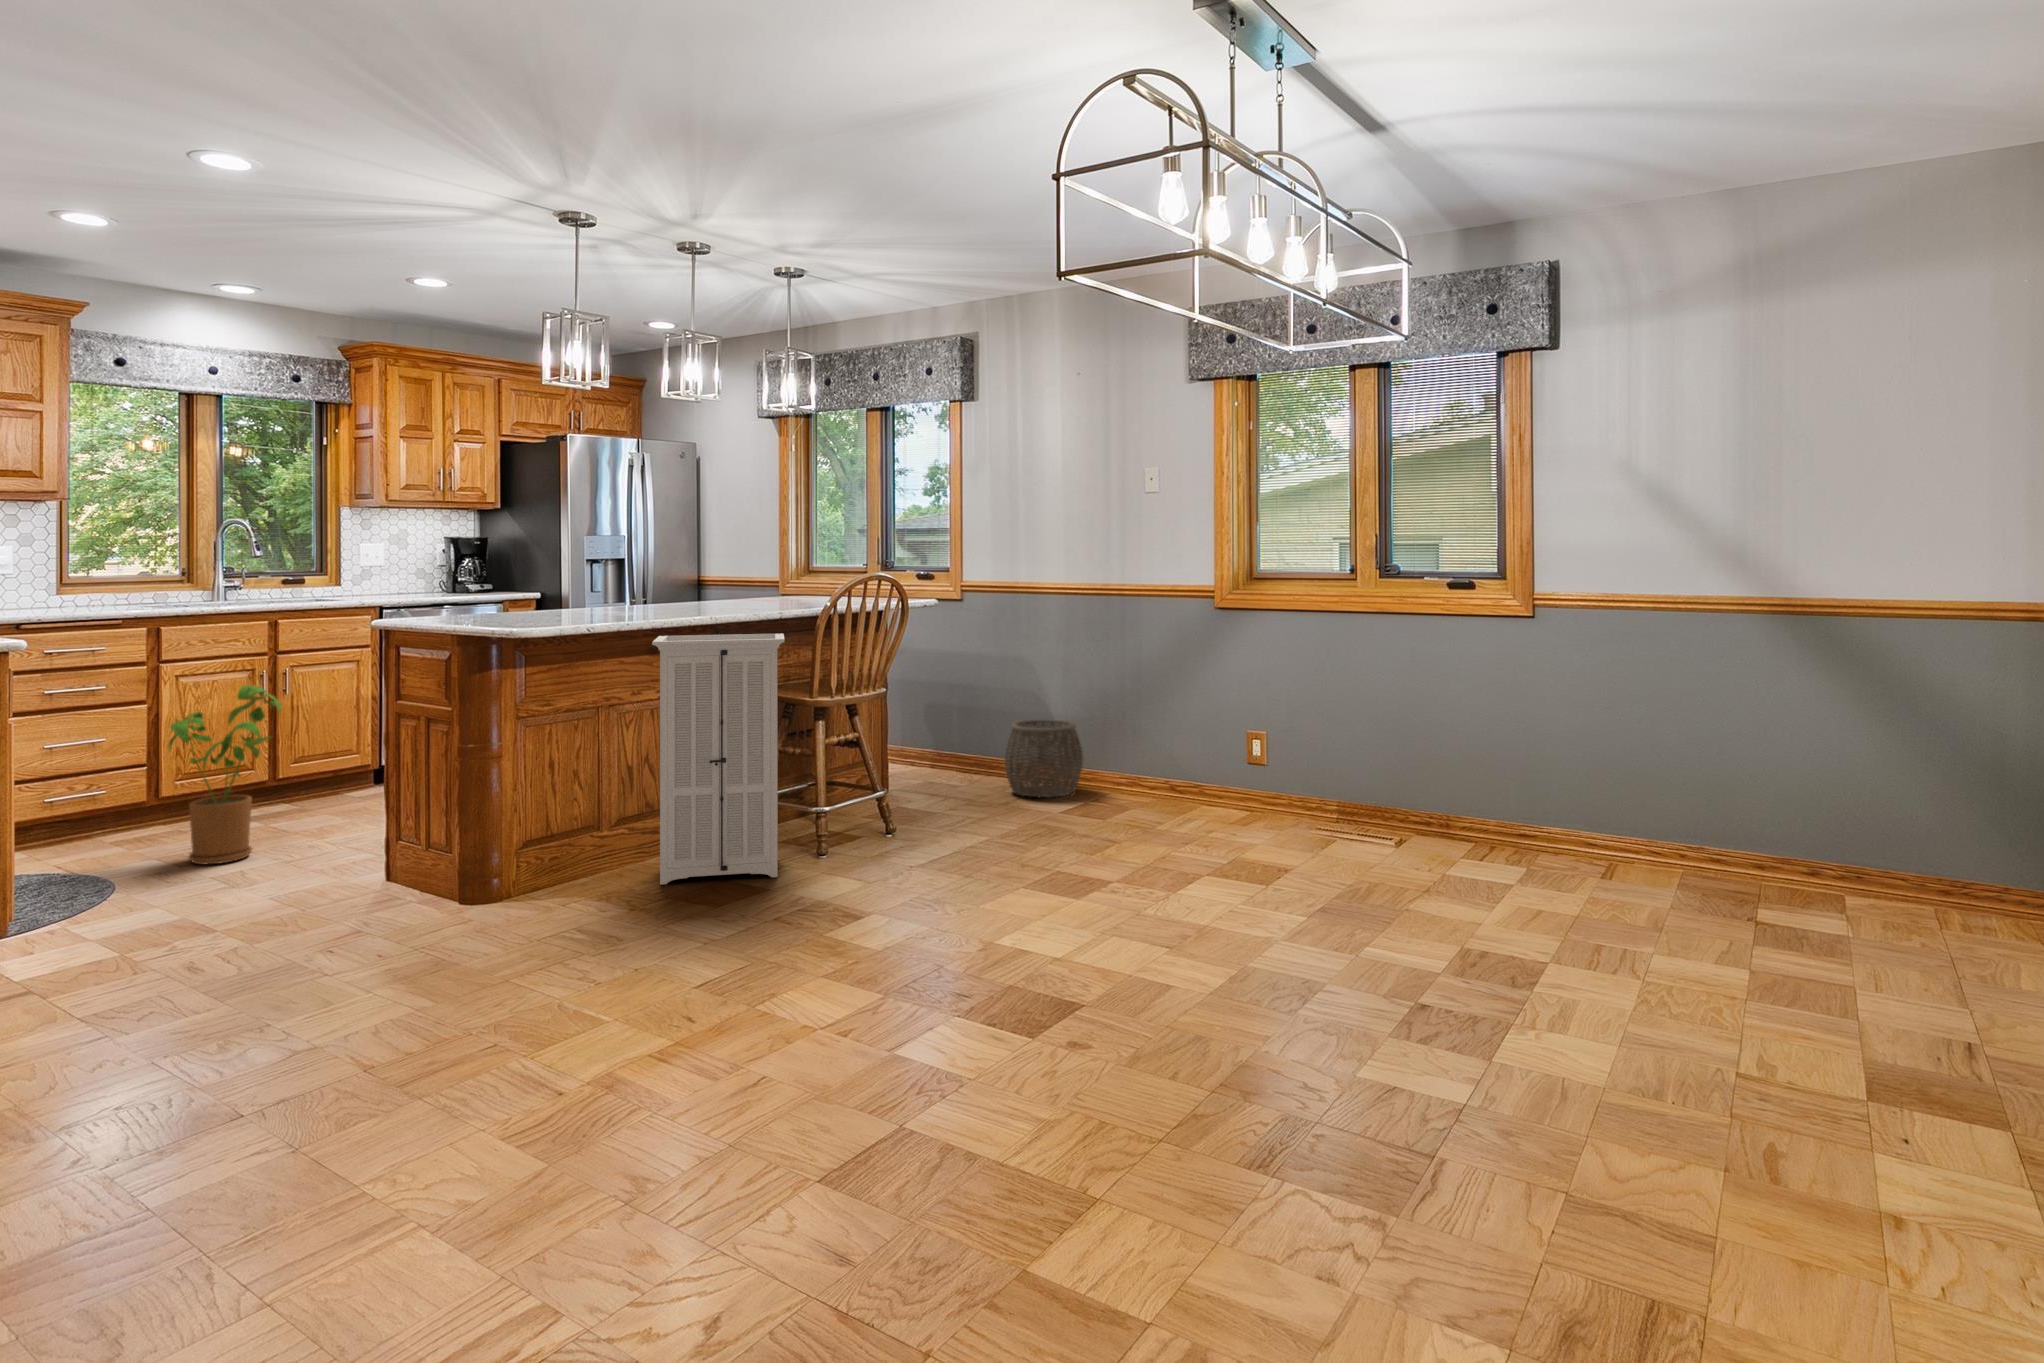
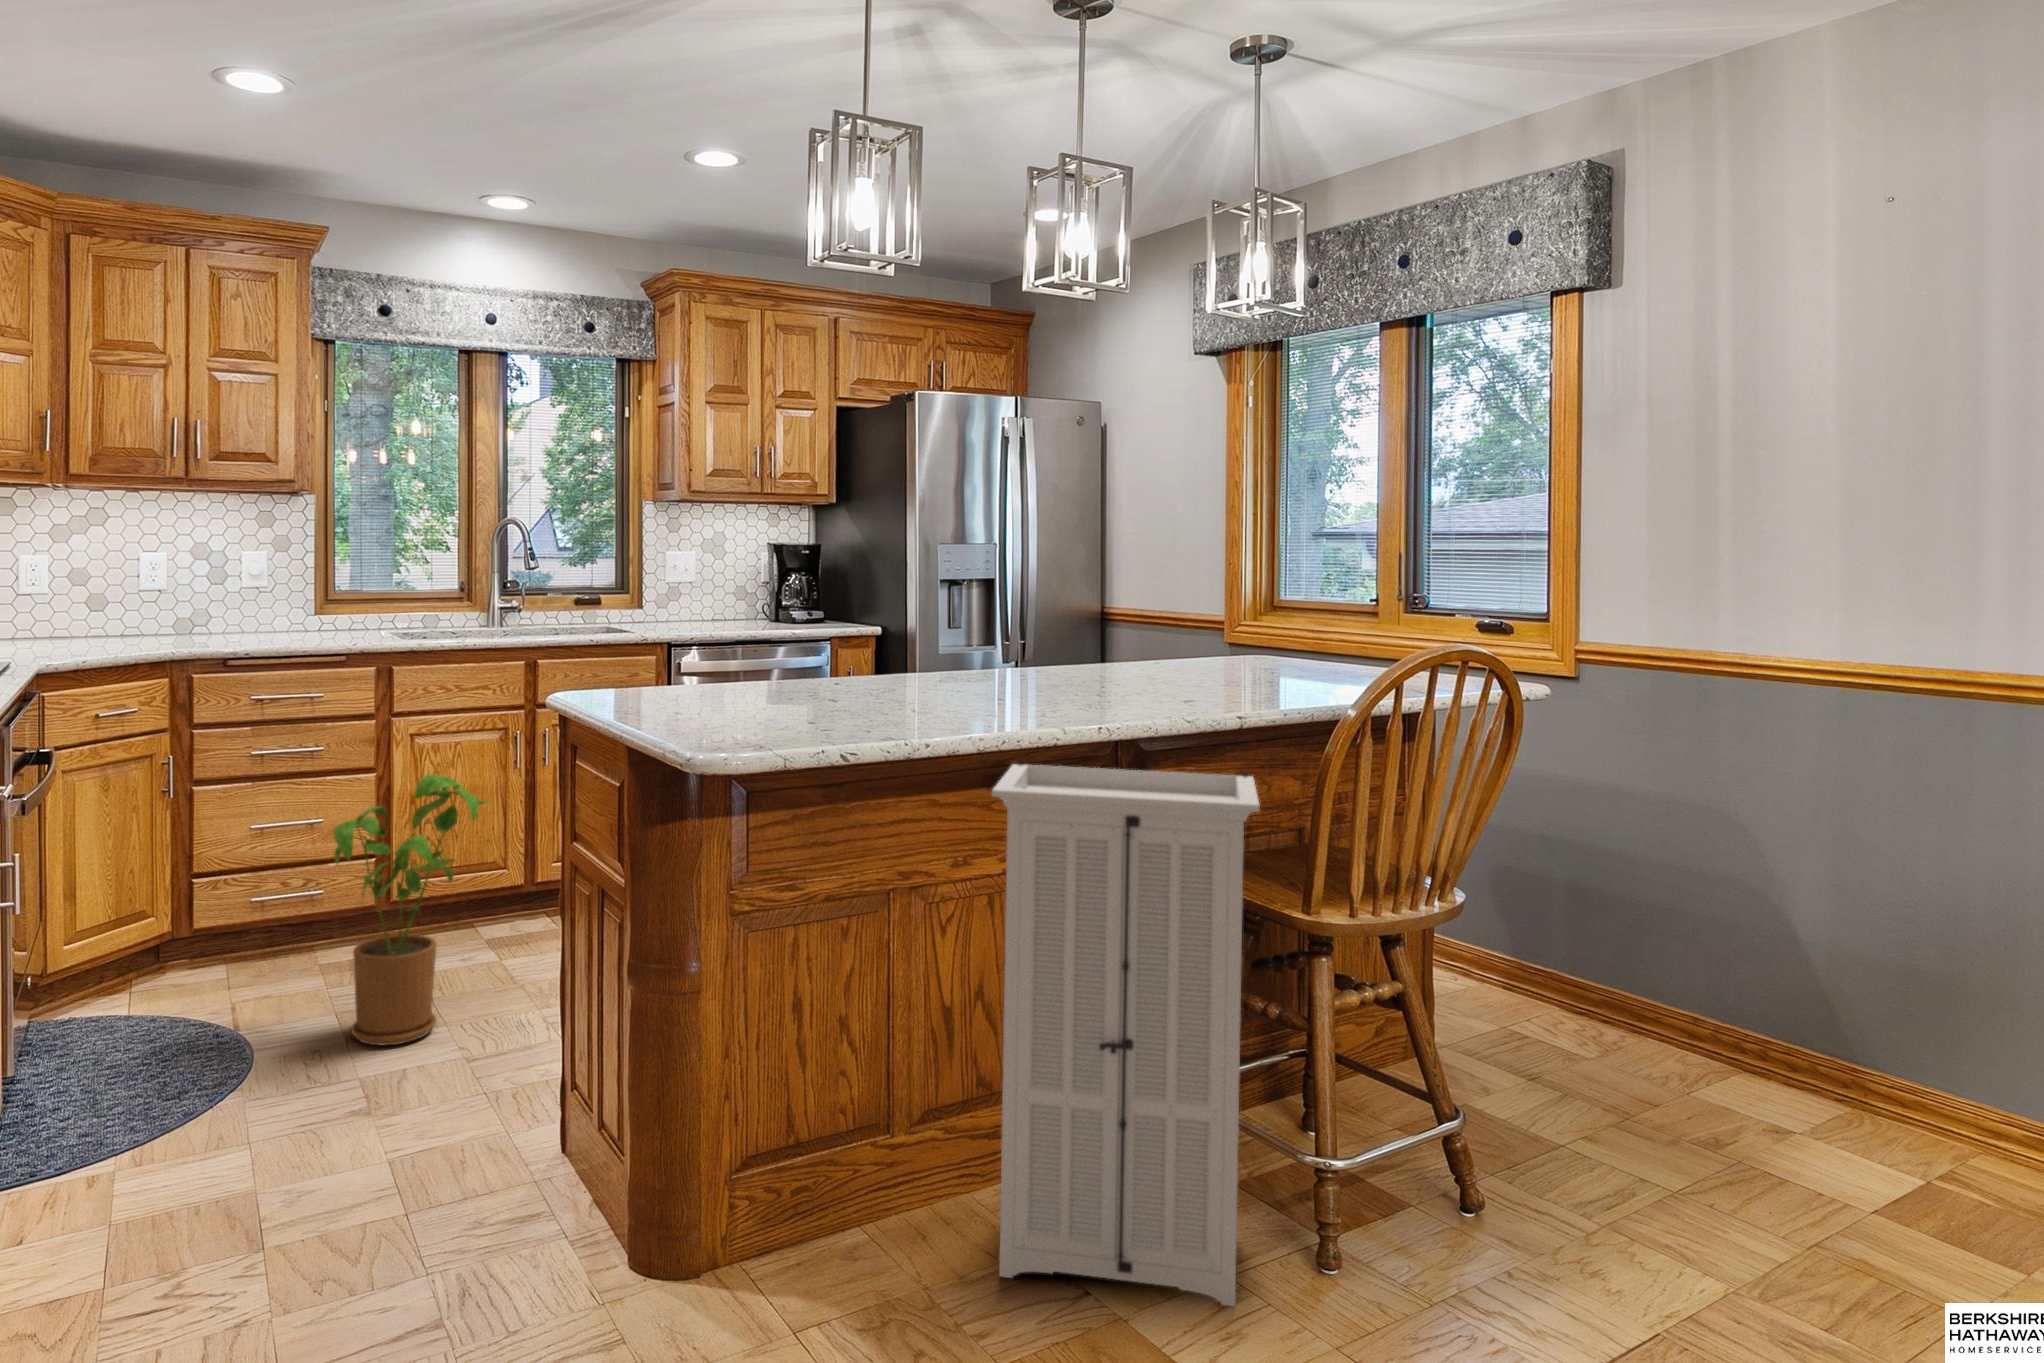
woven basket: present [1004,719,1083,798] -> none [1674,938,1867,1122]

